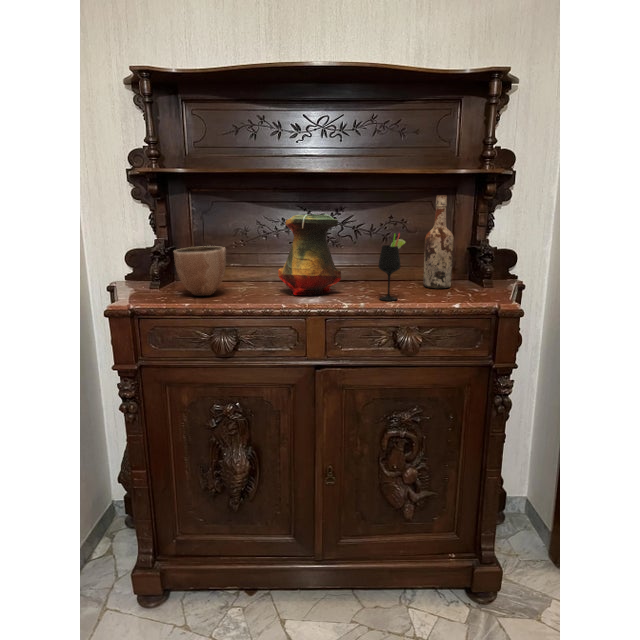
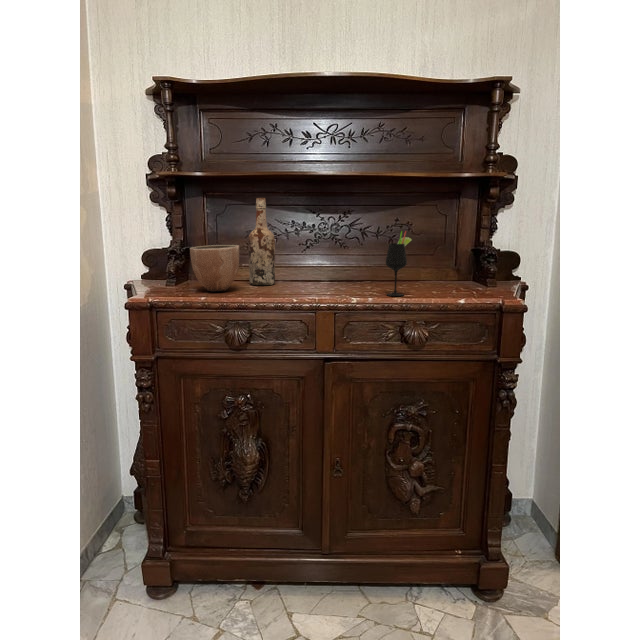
wine bottle: present [424,195,454,288] -> present [248,198,275,285]
vase: present [278,214,341,295] -> none [289,214,350,291]

